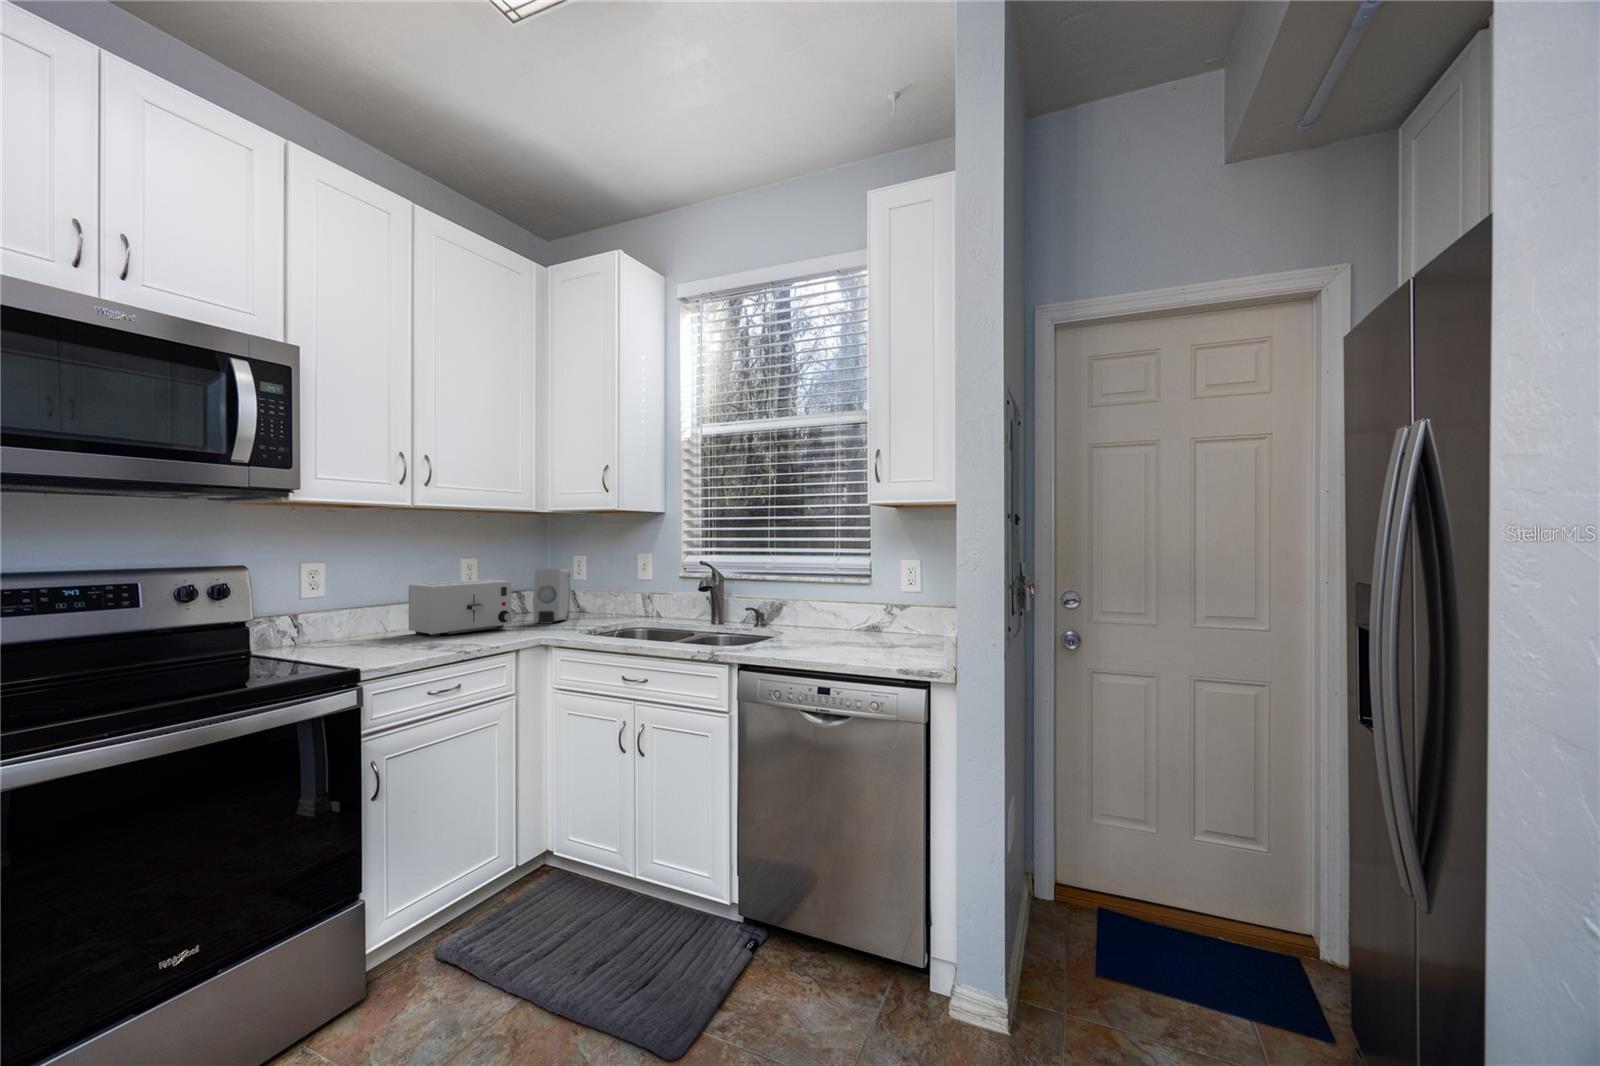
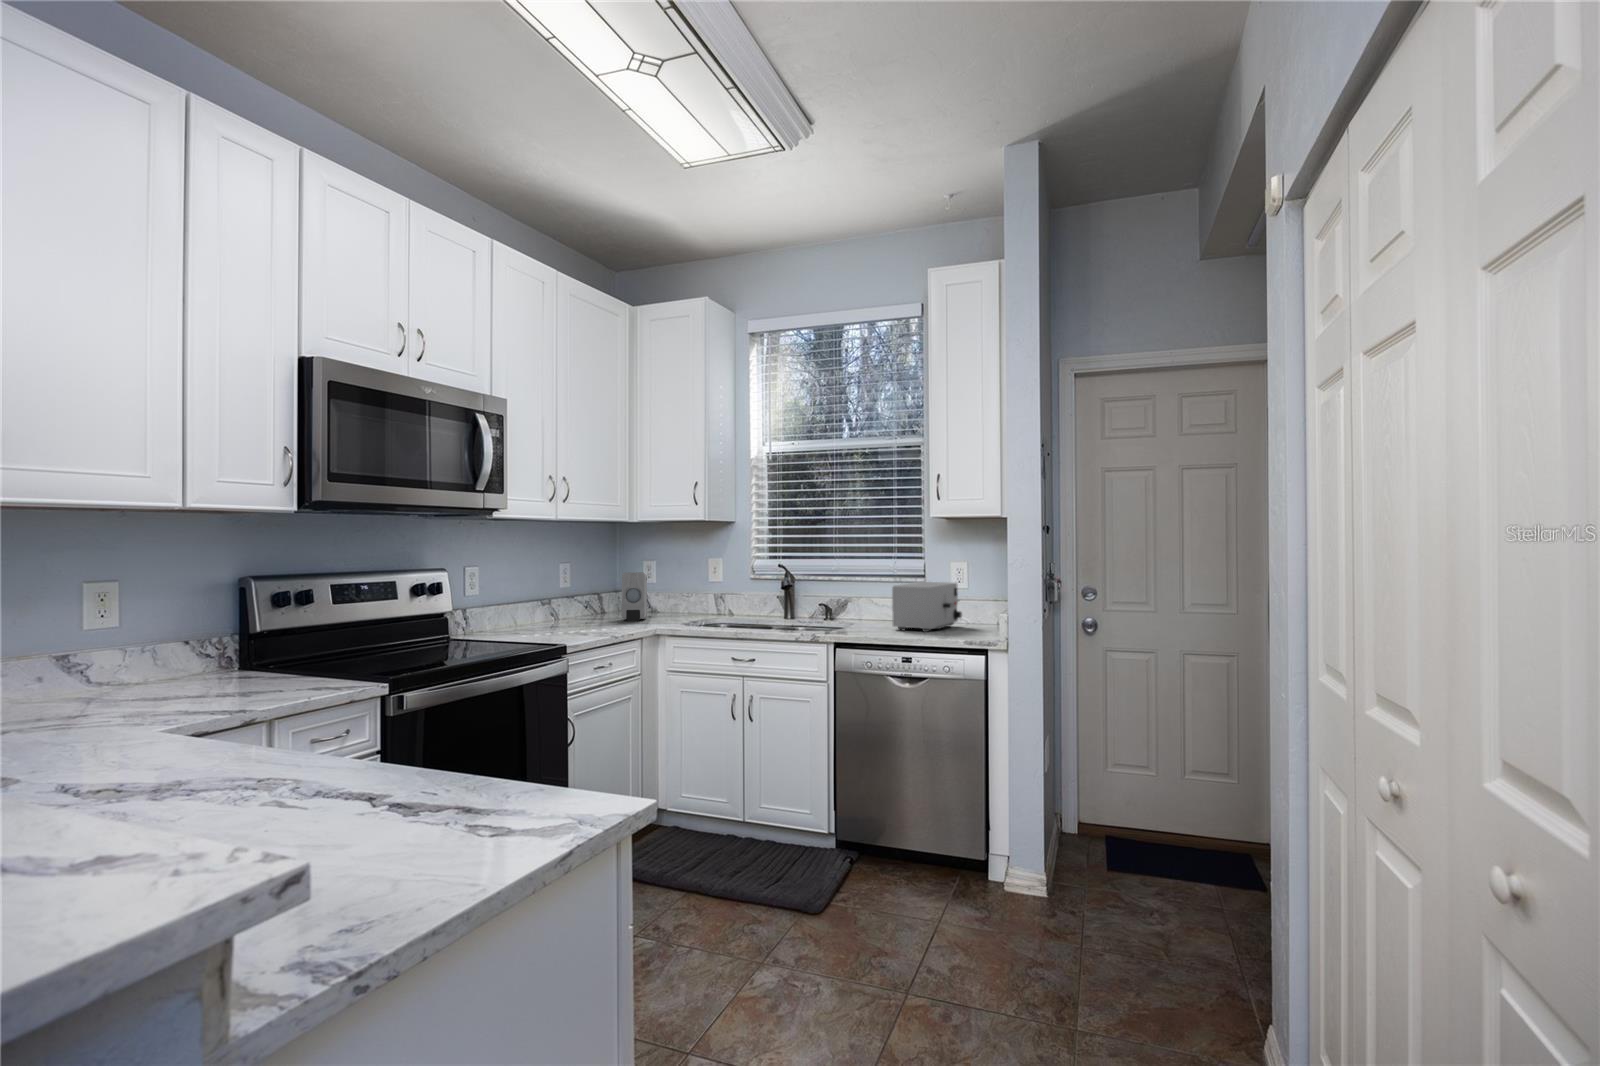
toaster: present [408,579,511,637] -> present [892,582,962,632]

